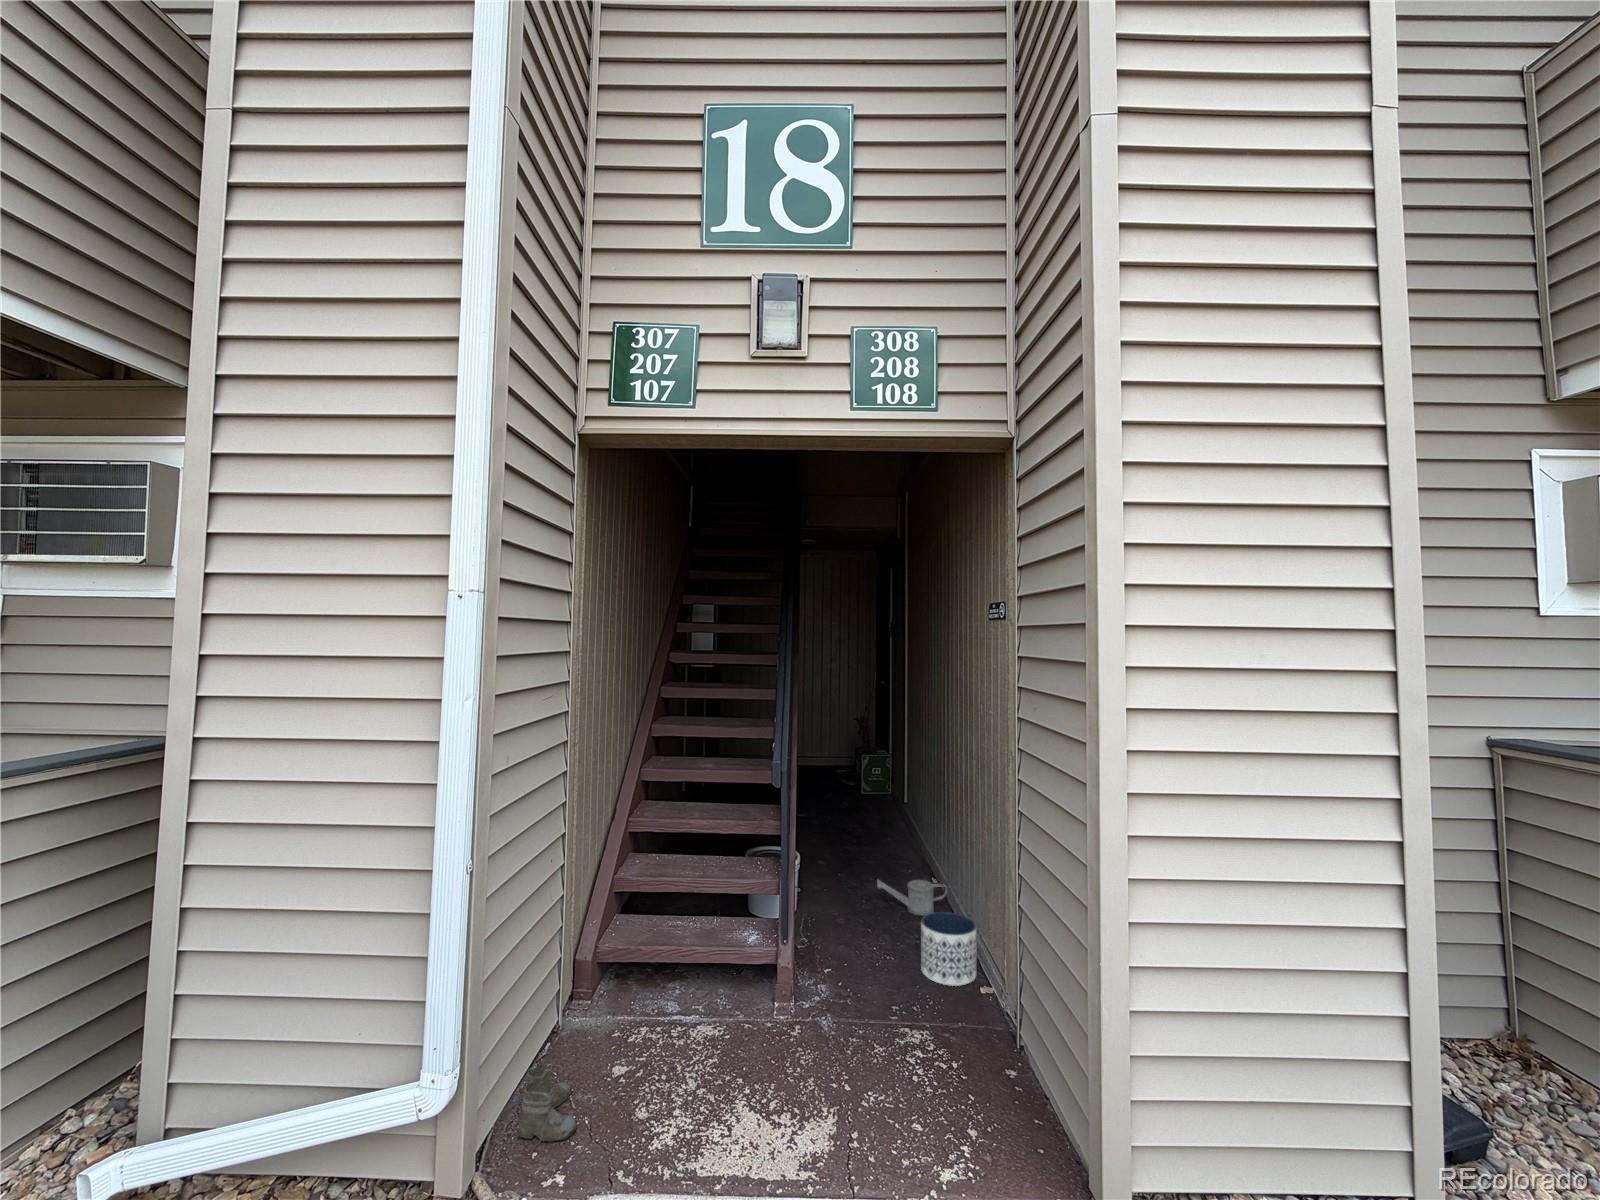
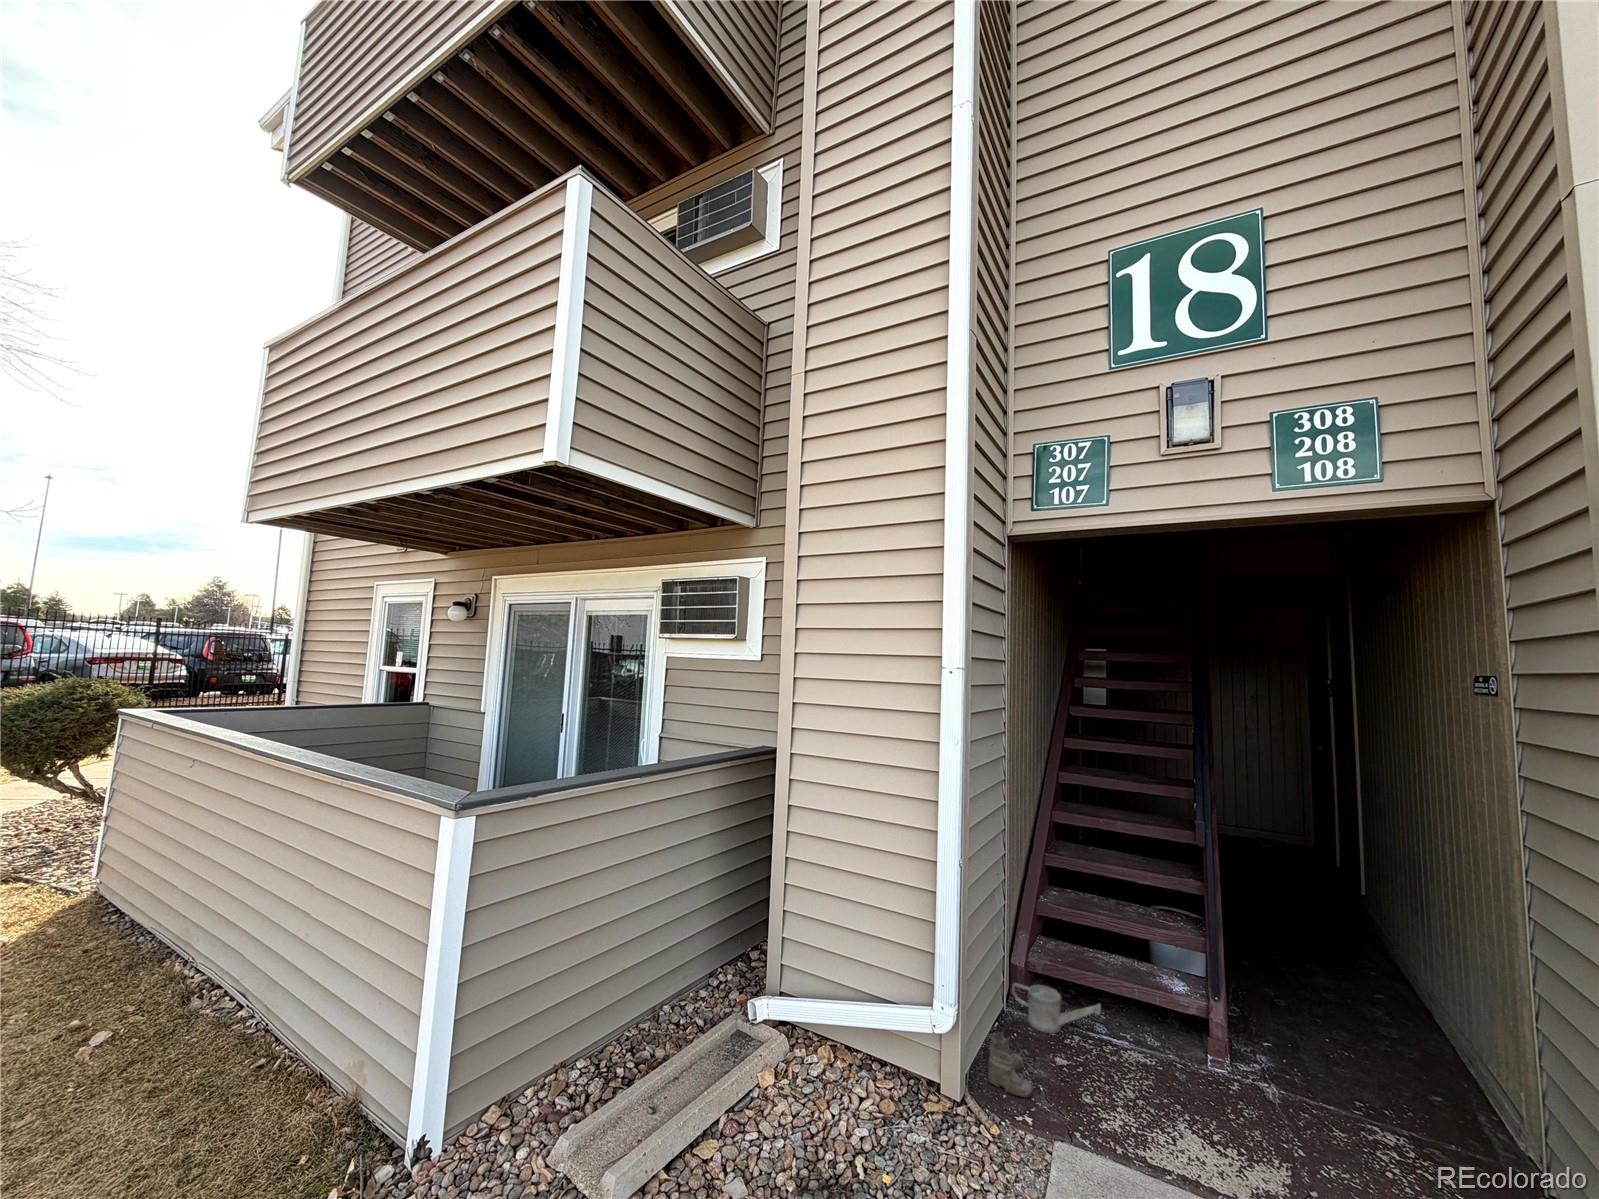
watering can: present [877,880,947,916] -> present [1012,983,1101,1033]
planter: present [921,912,977,986] -> none [1389,1013,1477,1107]

